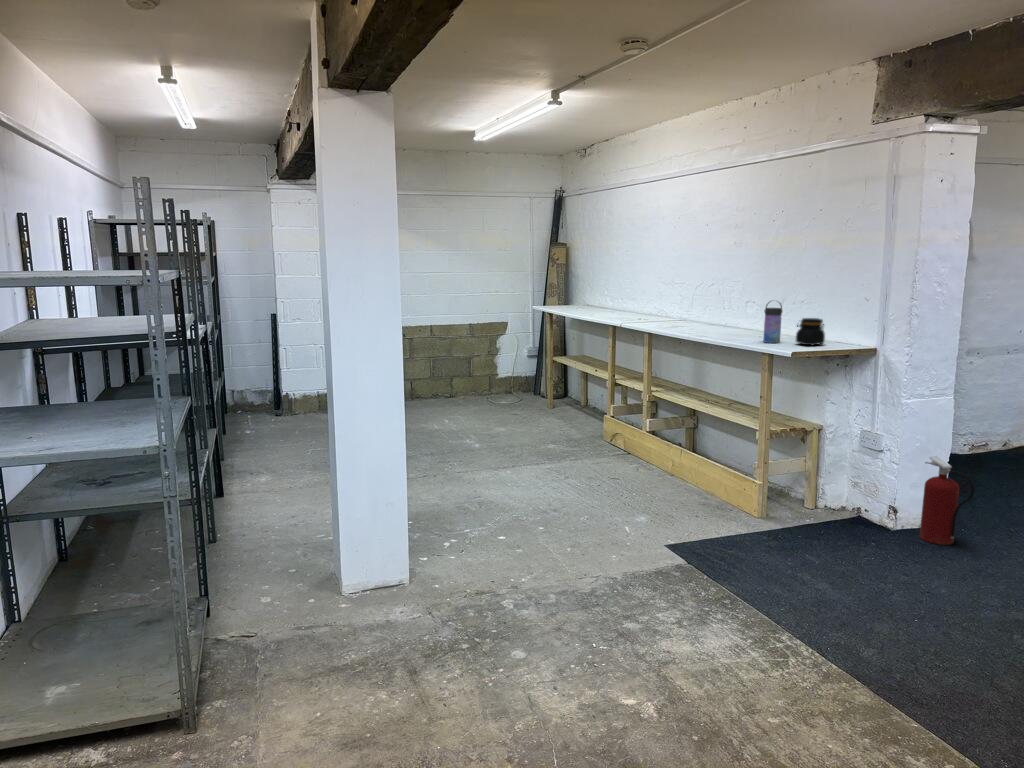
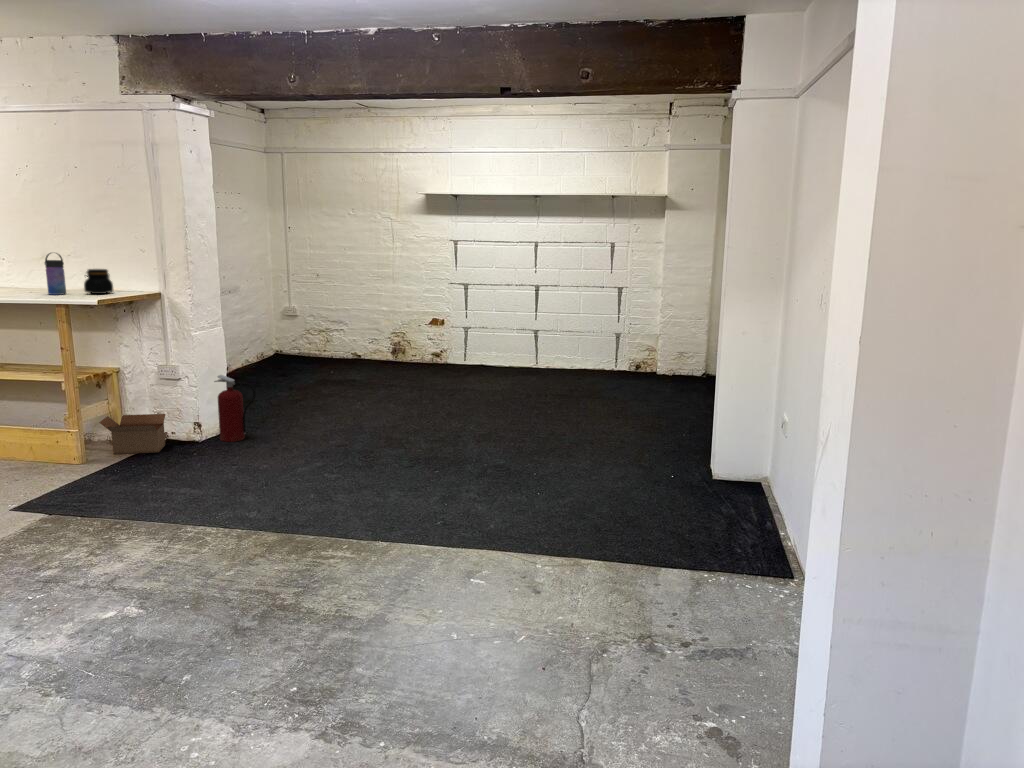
cardboard box: none [787,474,867,529] -> present [99,414,165,454]

